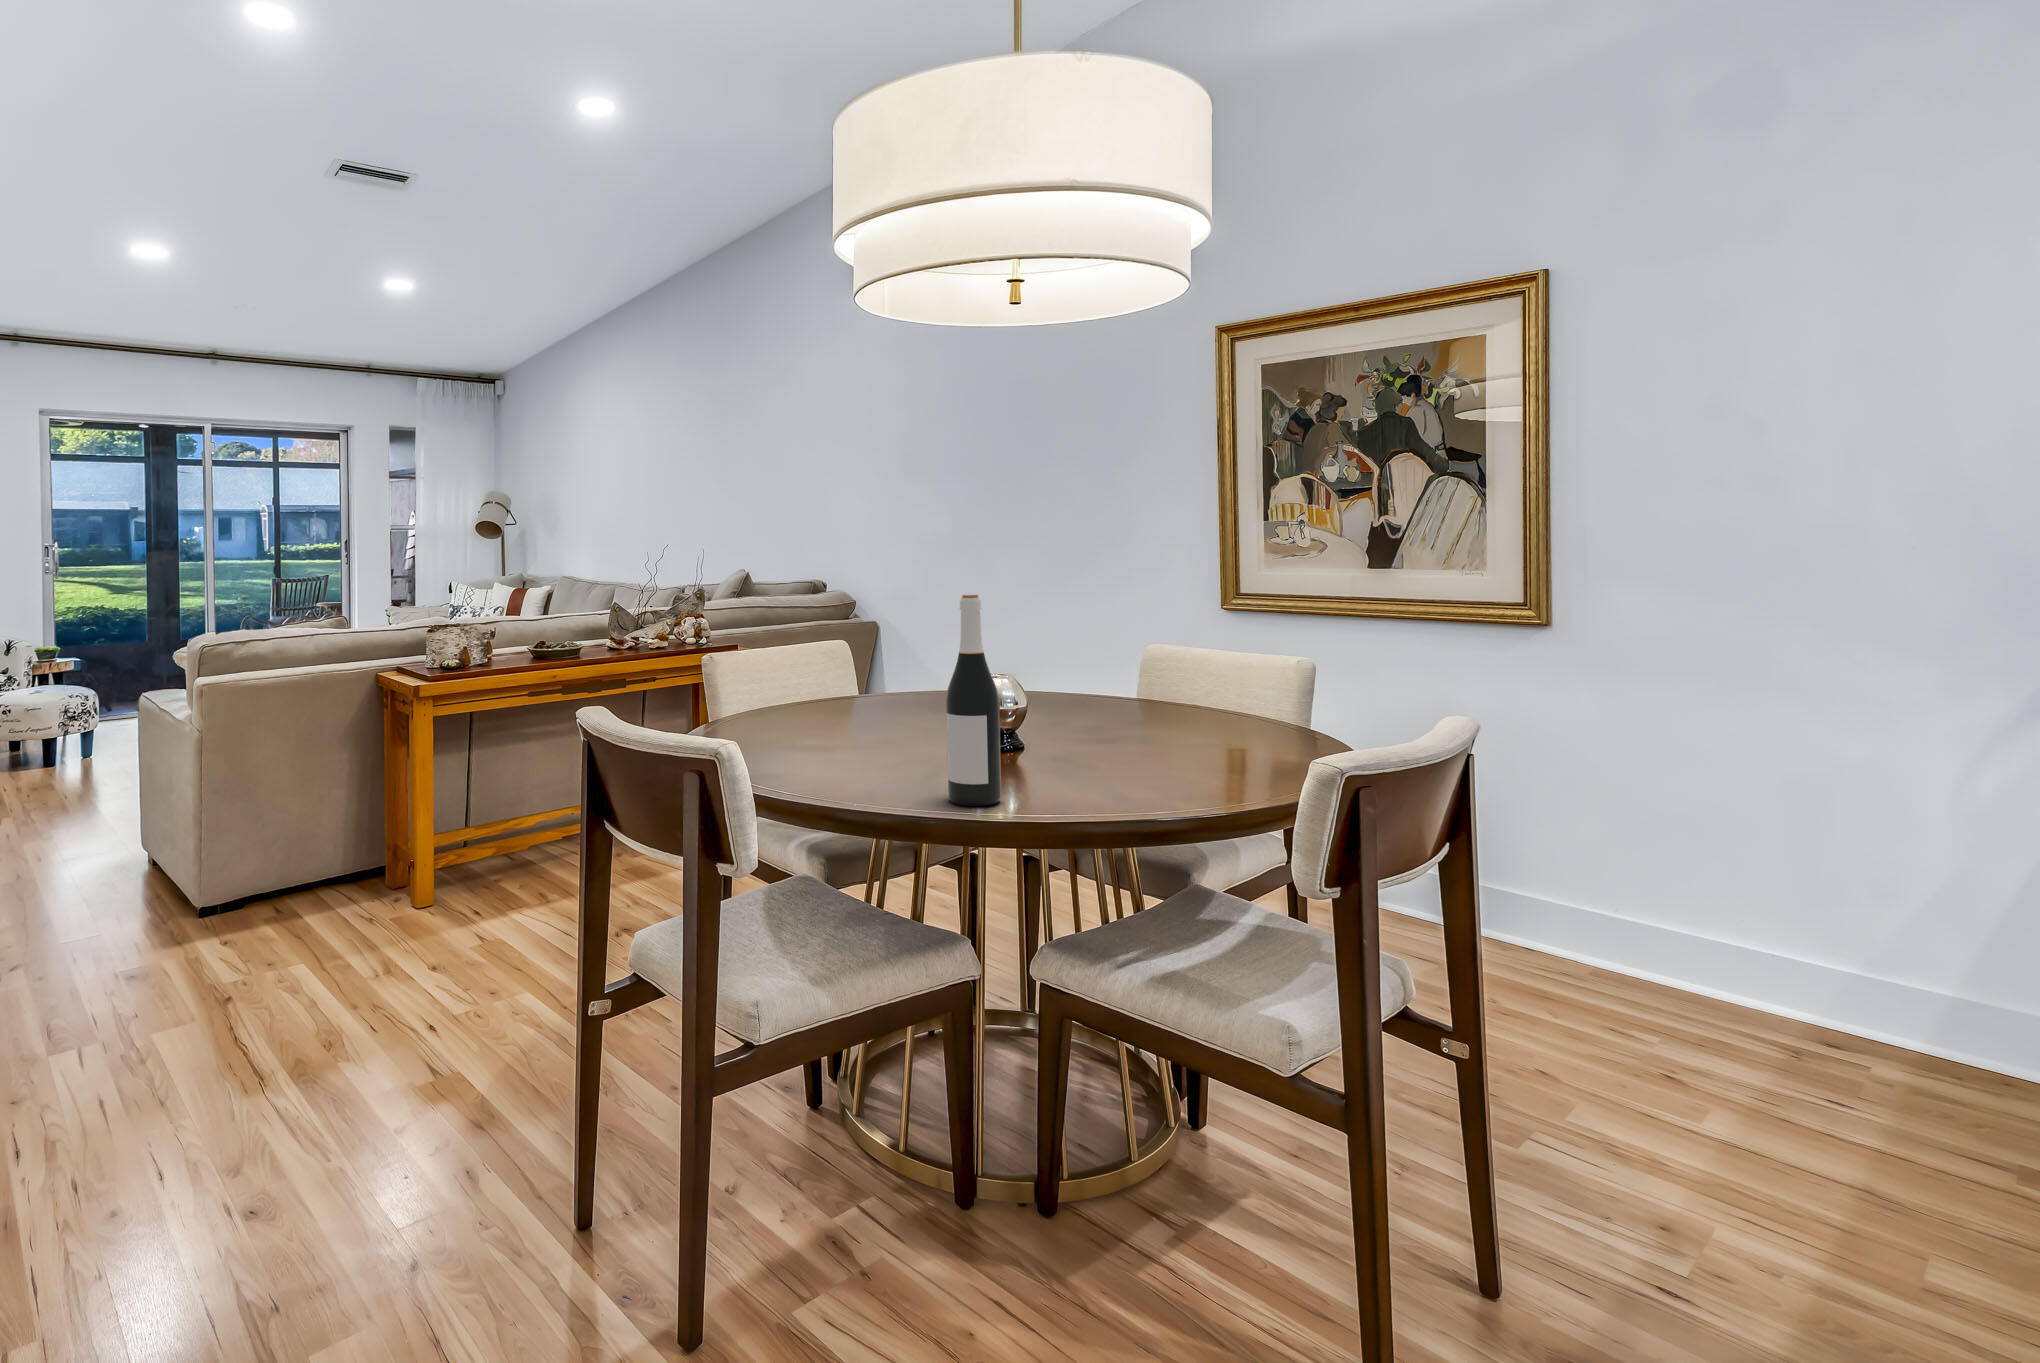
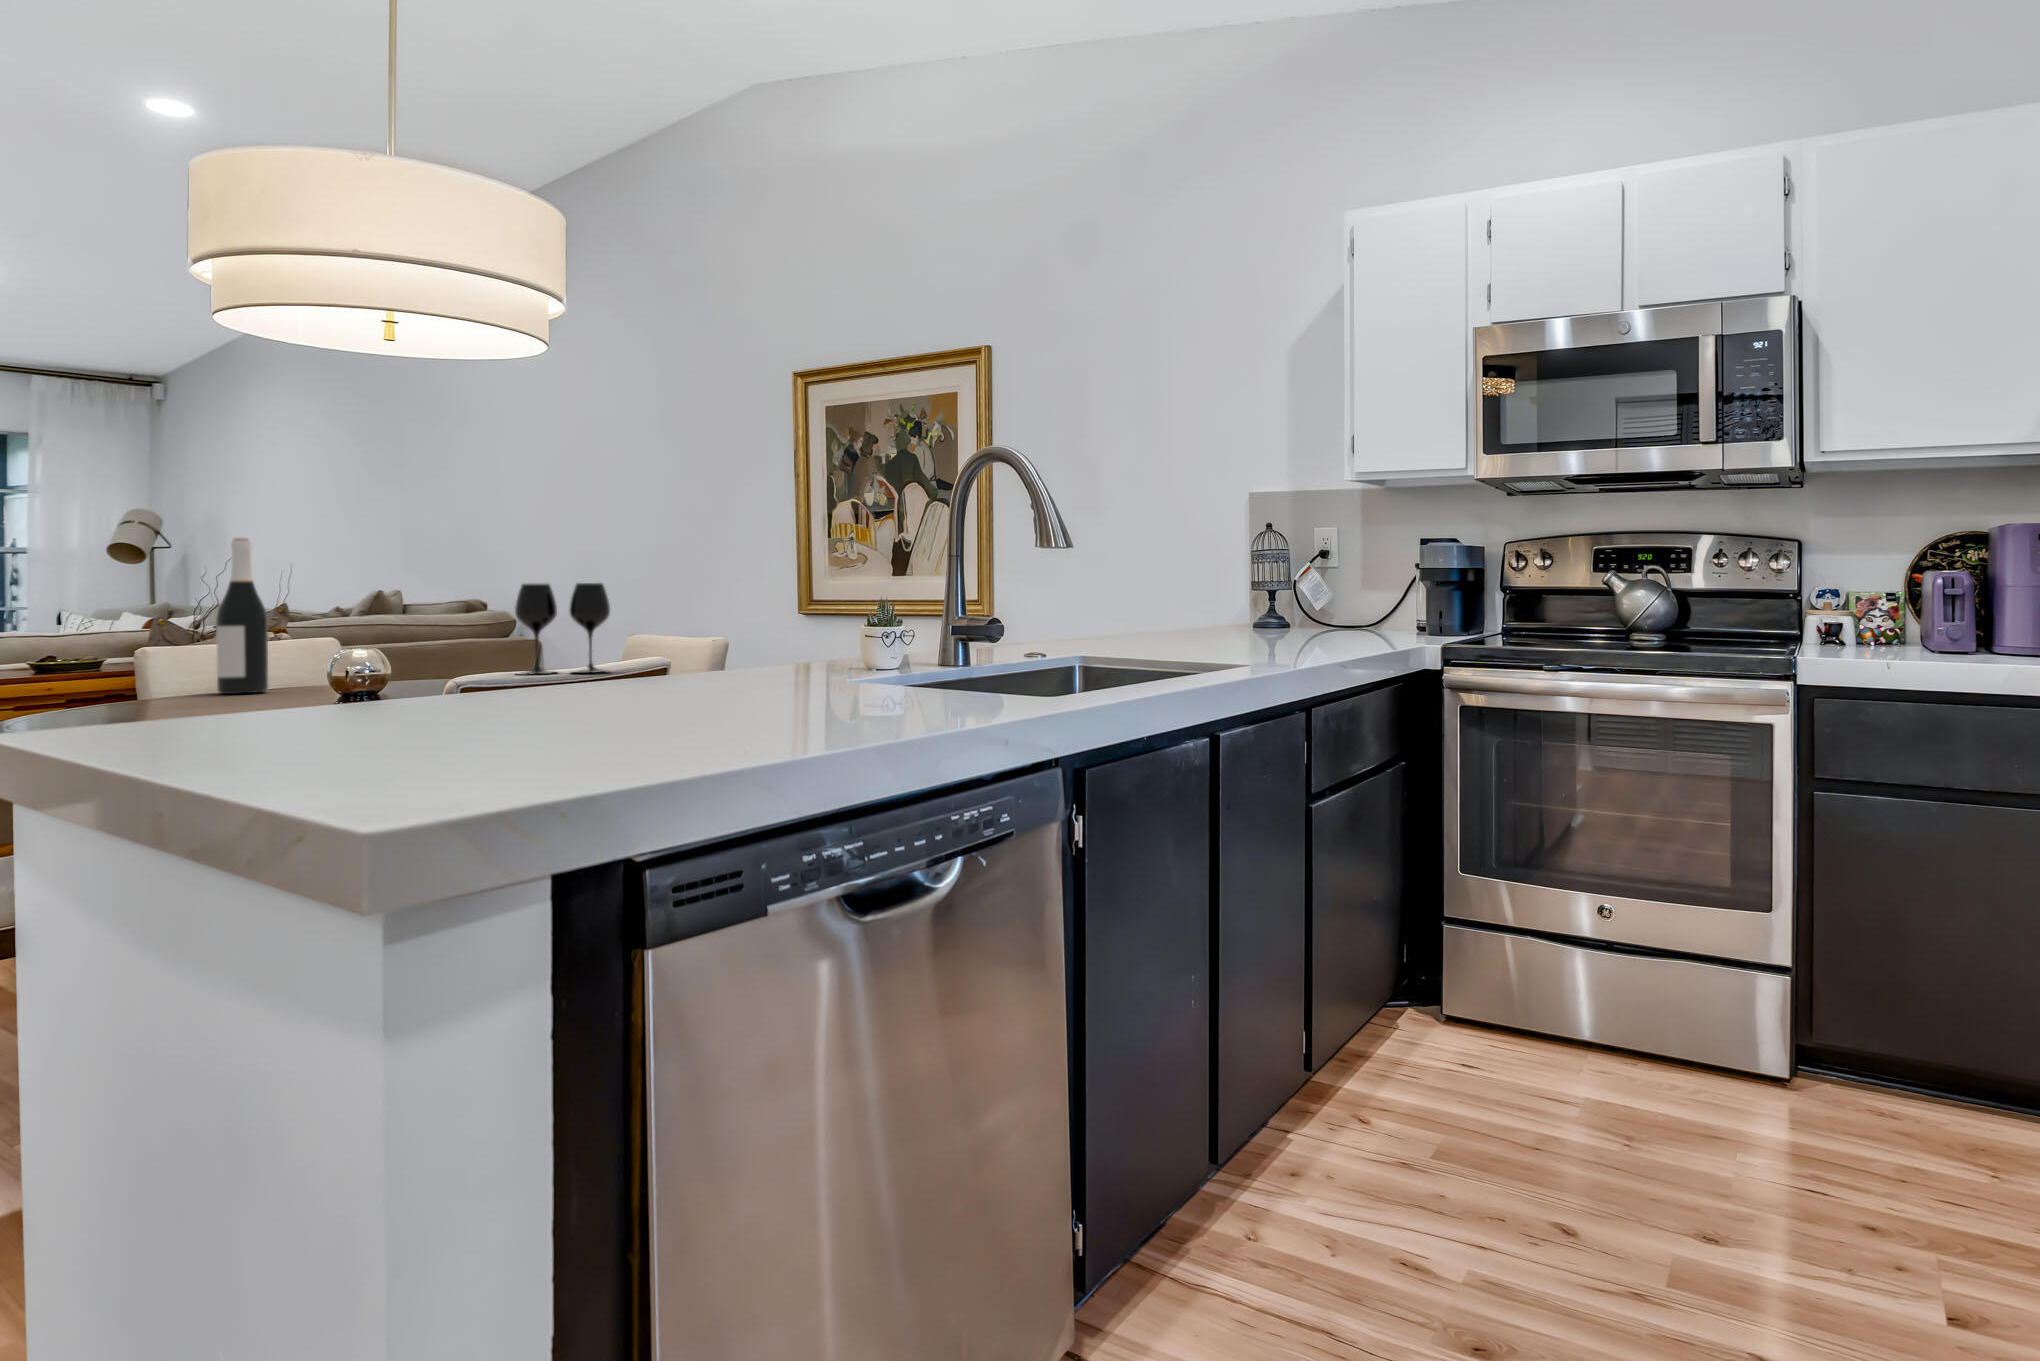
wine glass: none [1142,618,1259,740] -> present [515,583,610,674]

